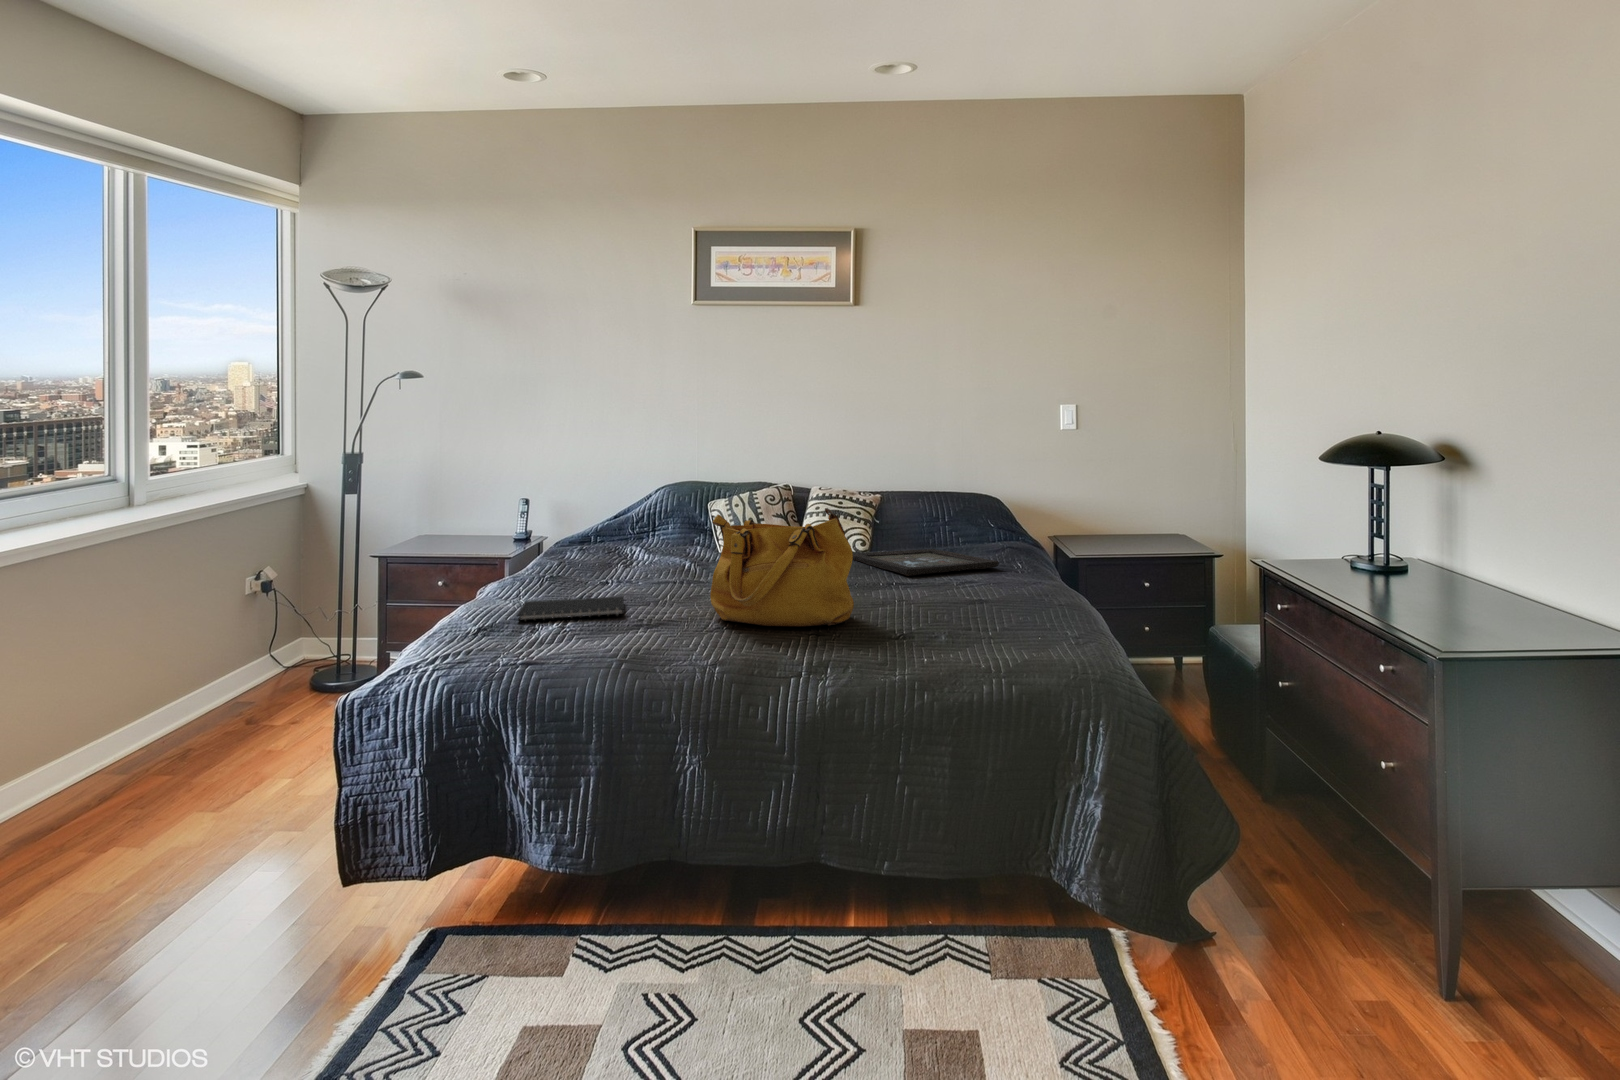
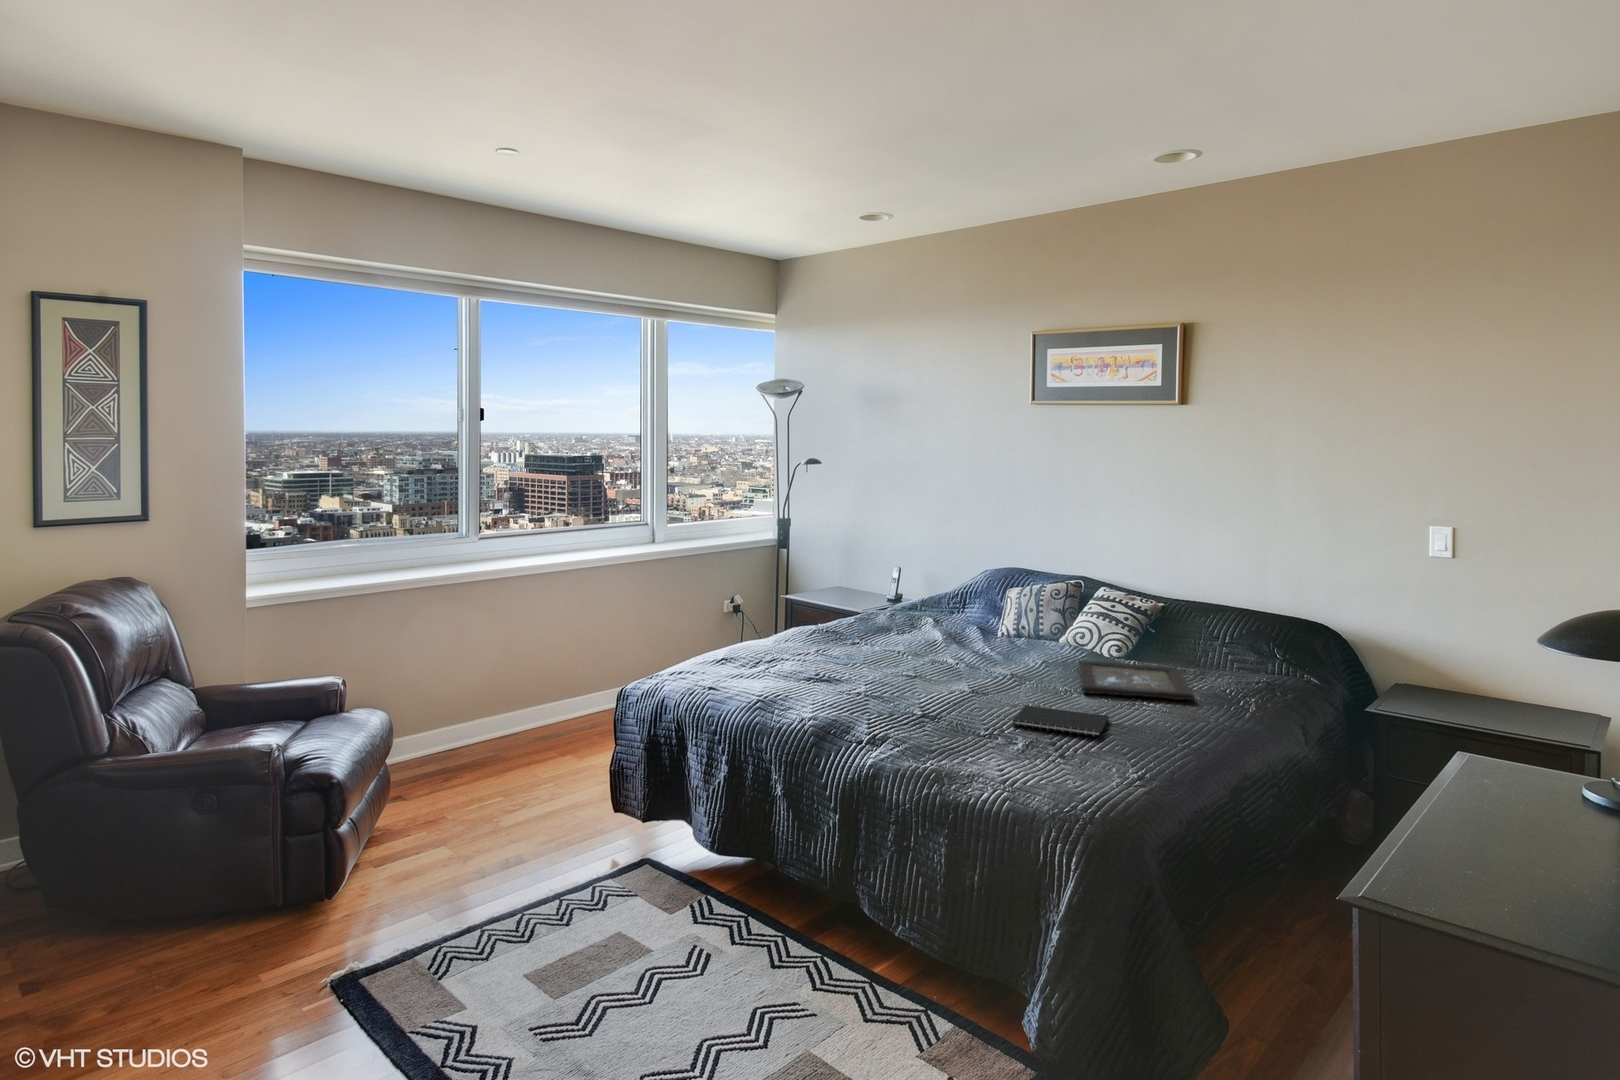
handbag: present [710,508,854,626] -> none [842,622,950,726]
notebook: present [518,596,625,621] -> present [1013,706,1109,737]

